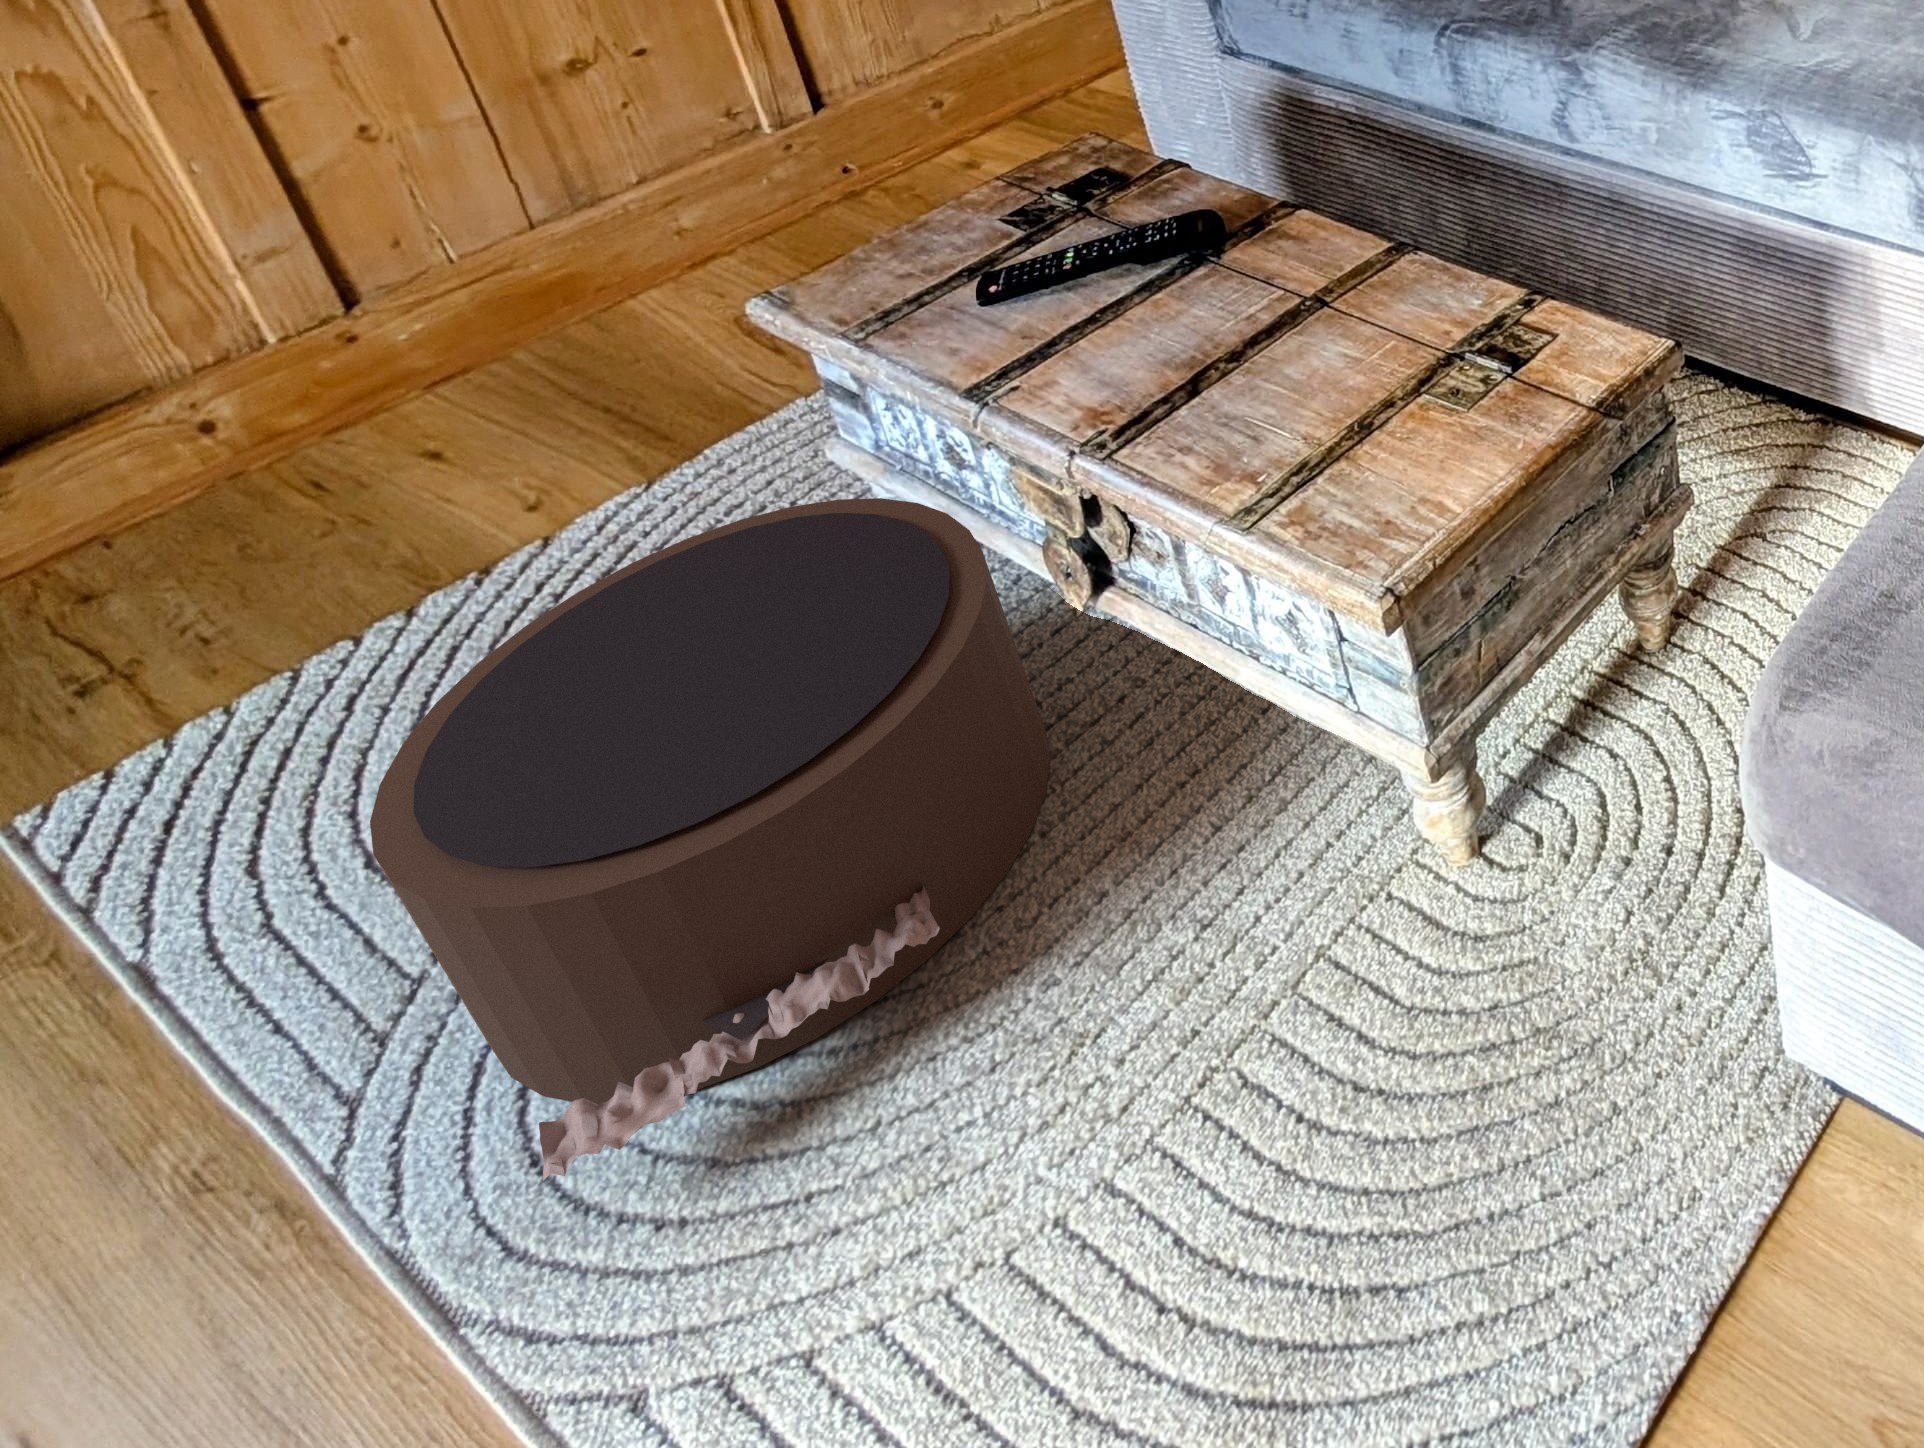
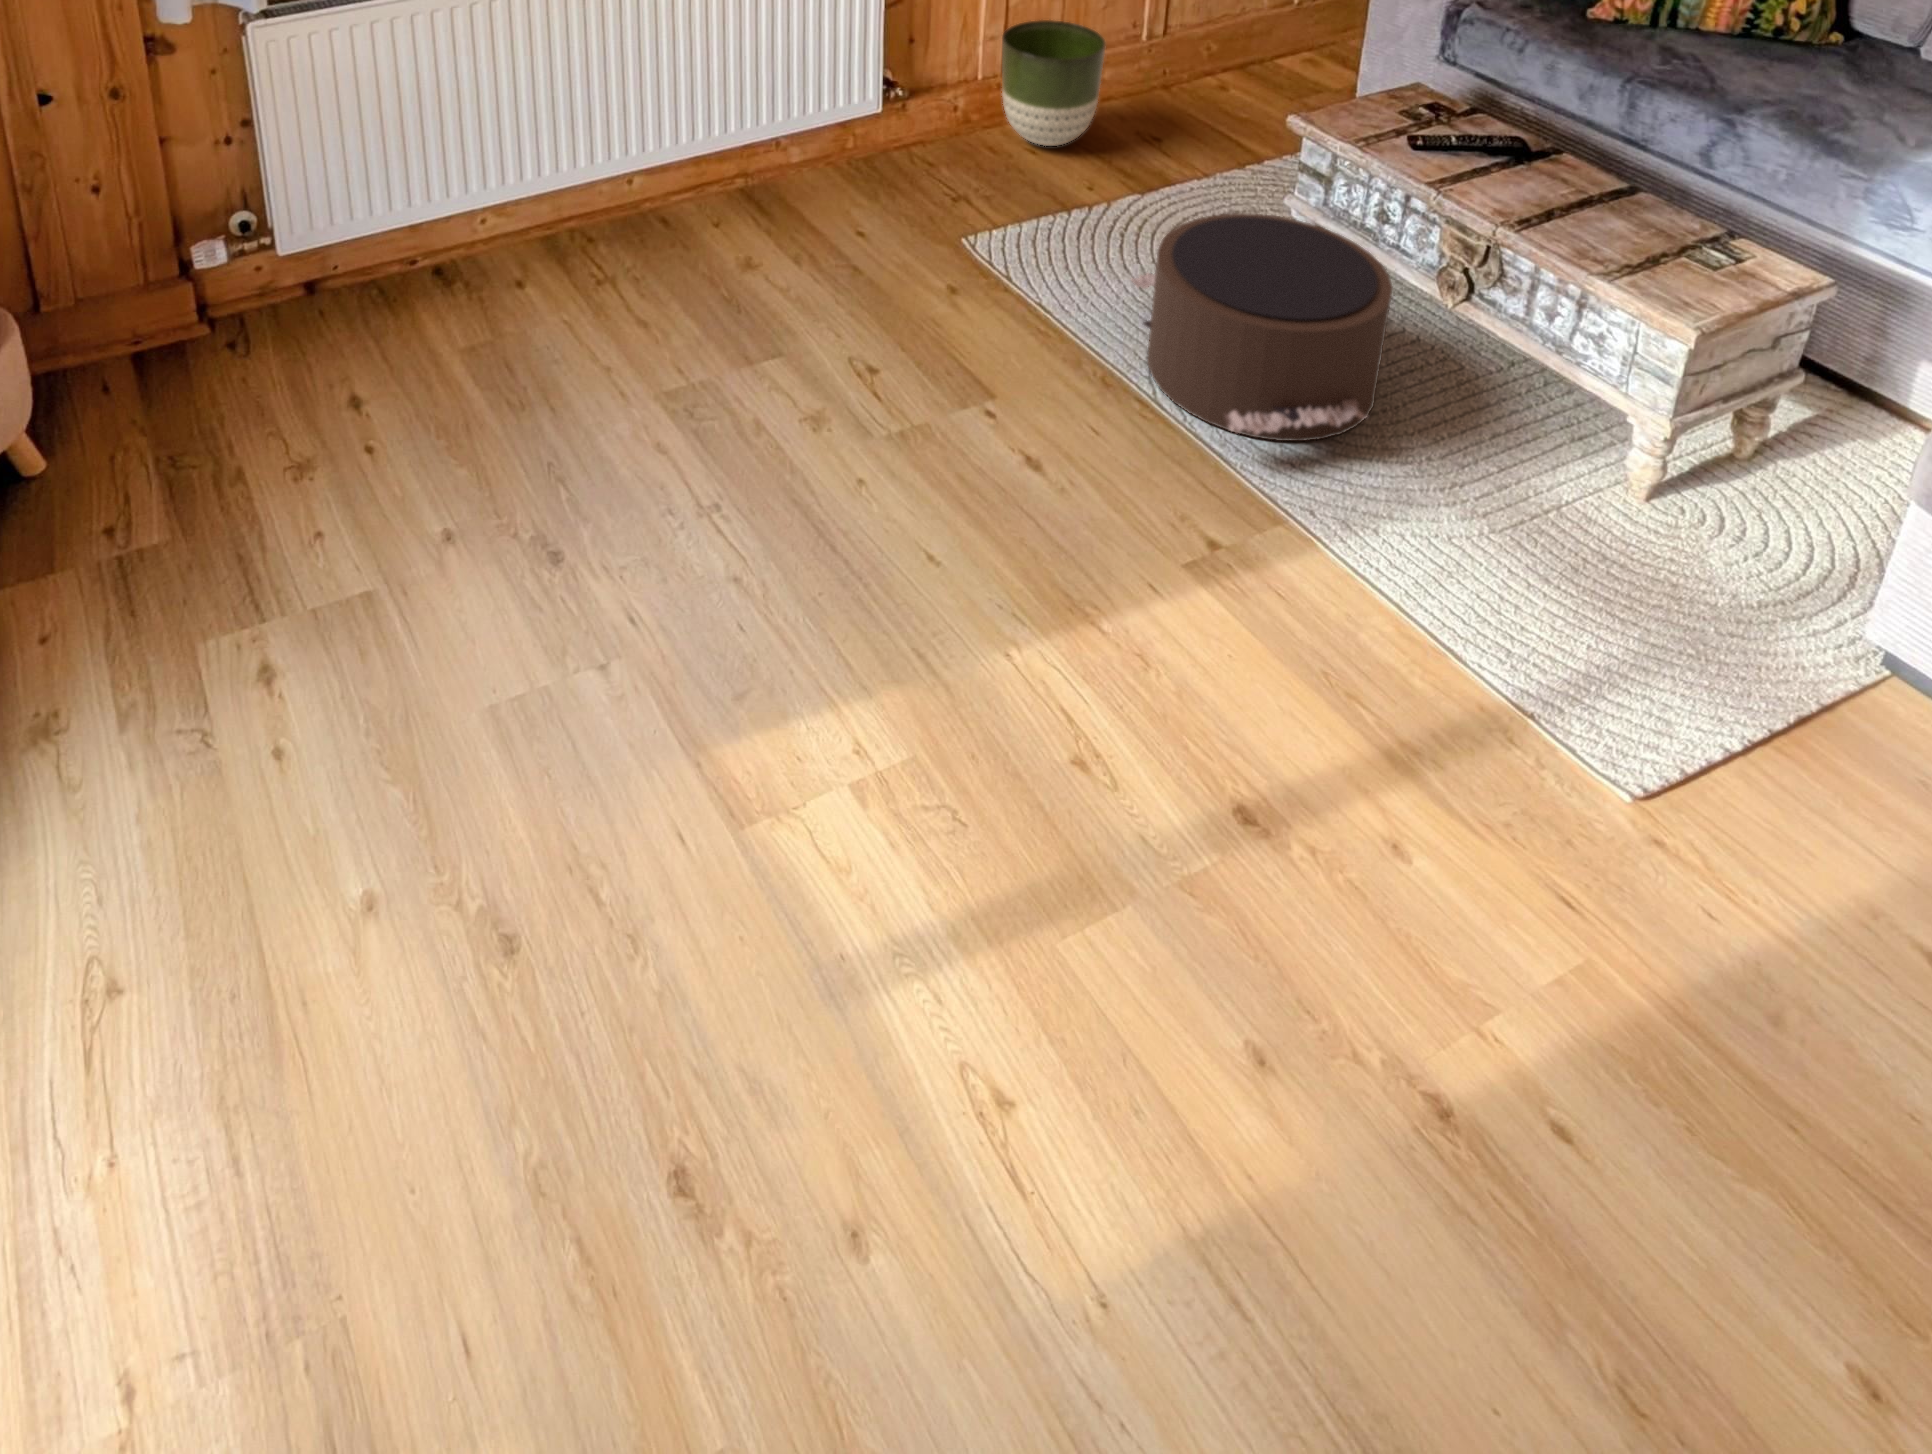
planter: none [296,162,614,423] -> present [1002,20,1105,146]

